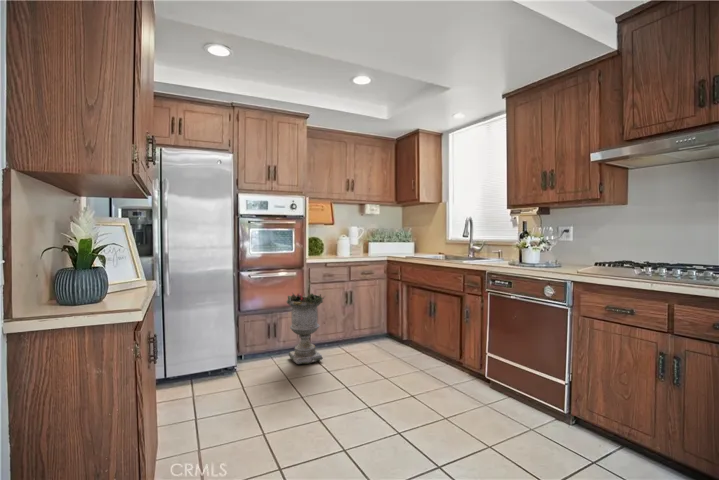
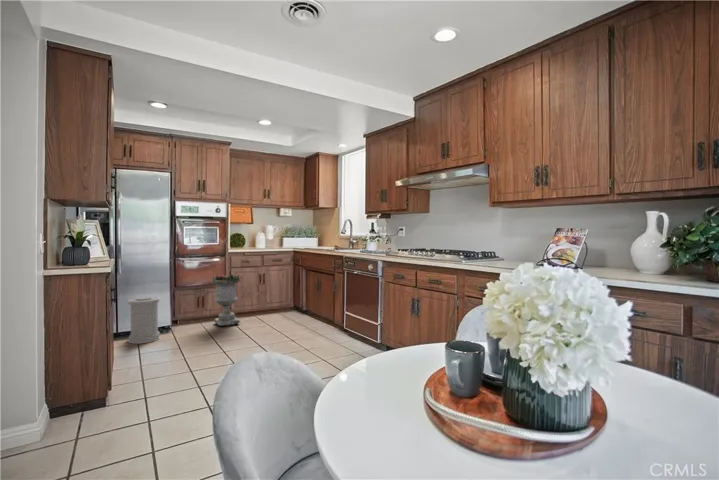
trash can: none [179,325,221,393] -> present [129,297,160,344]

